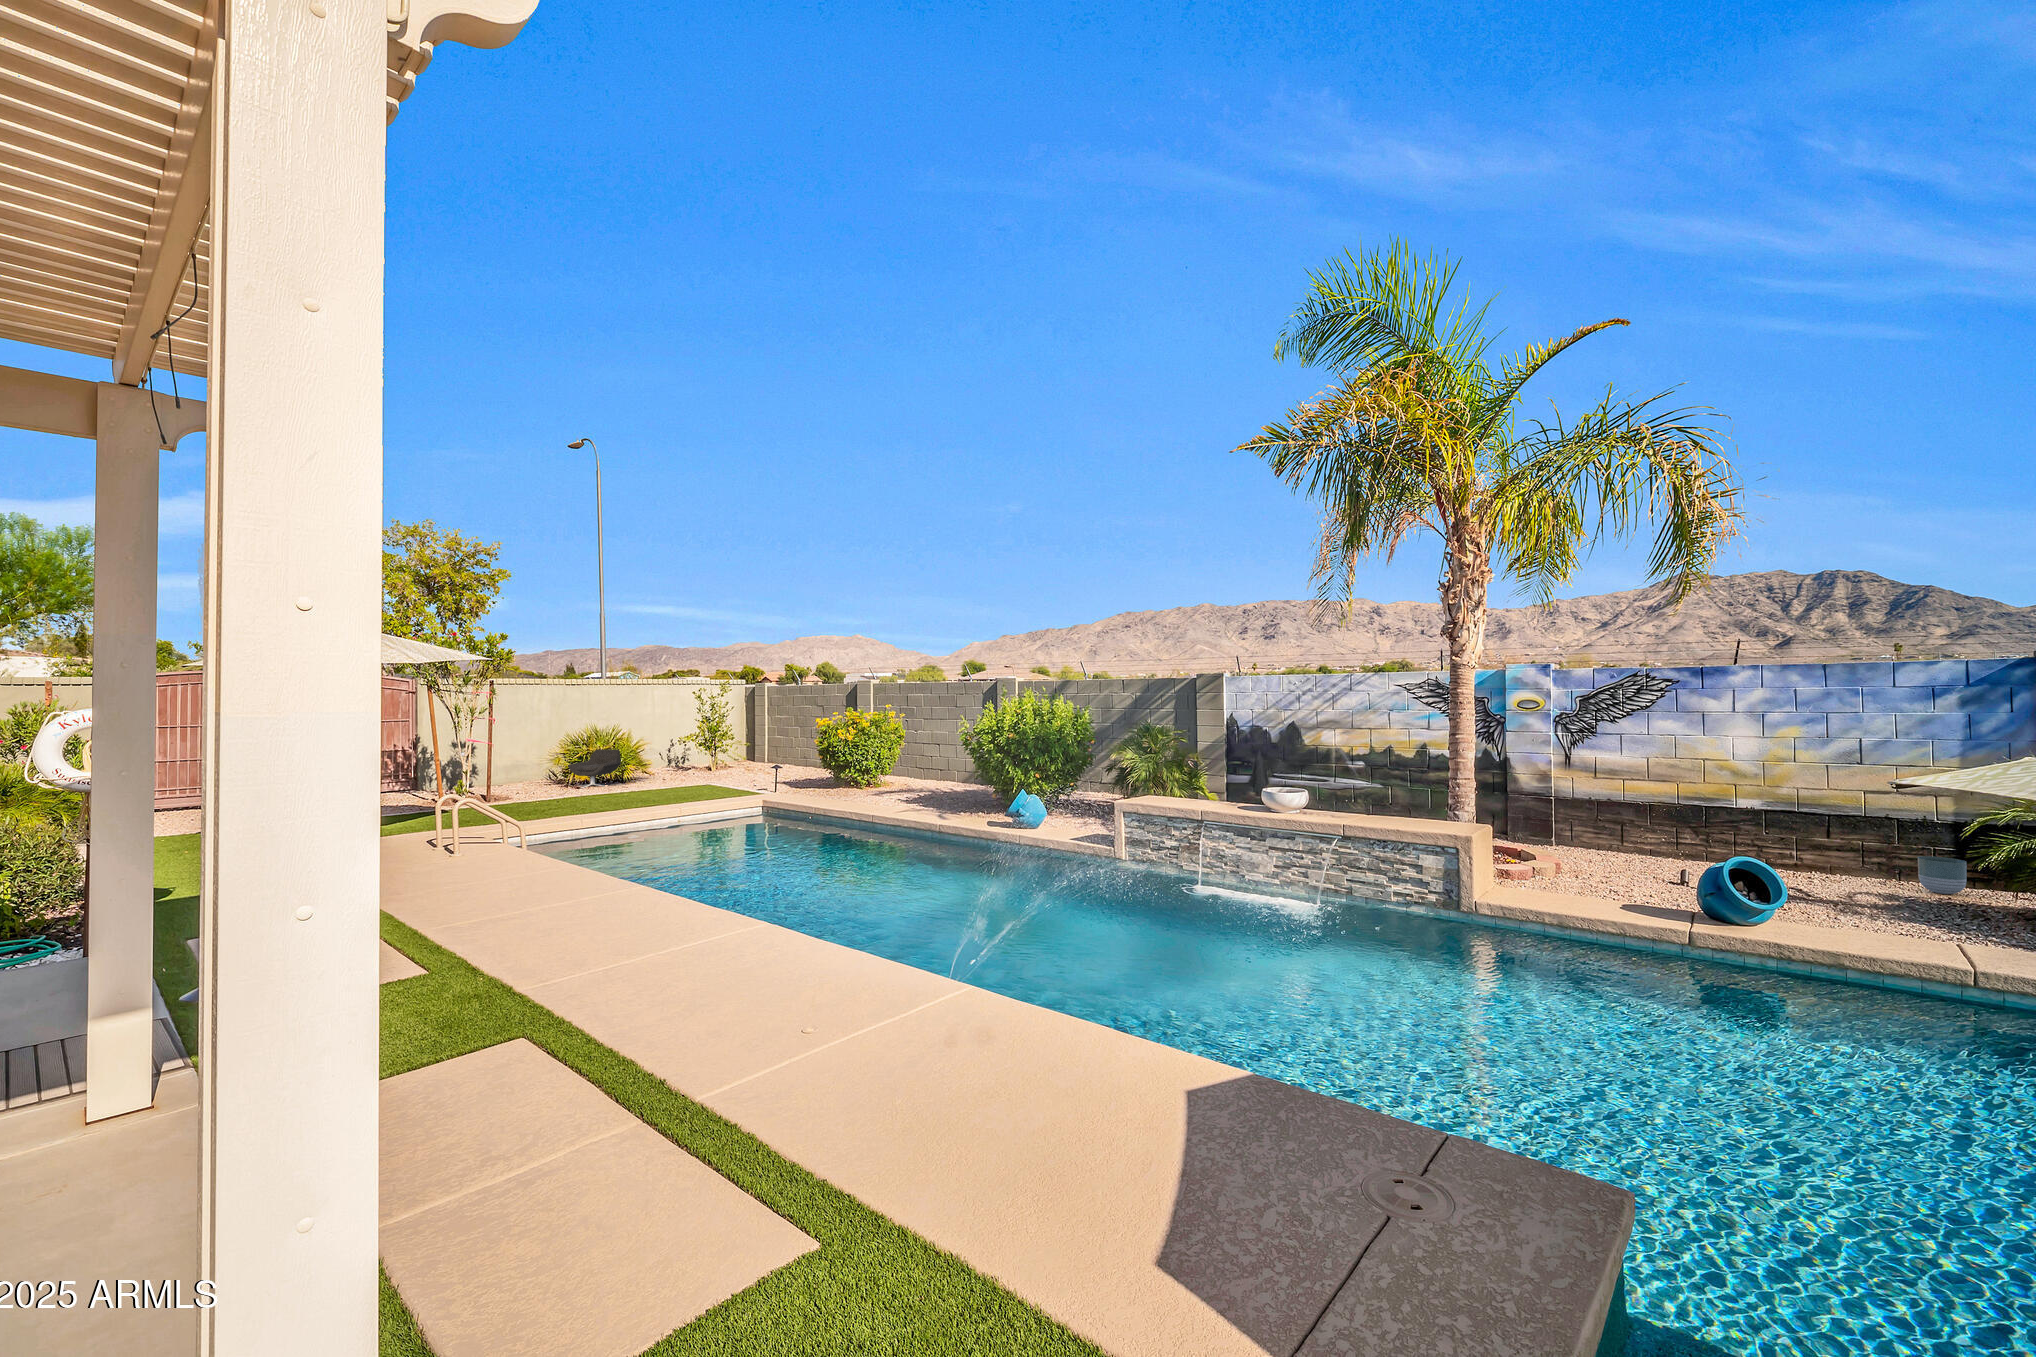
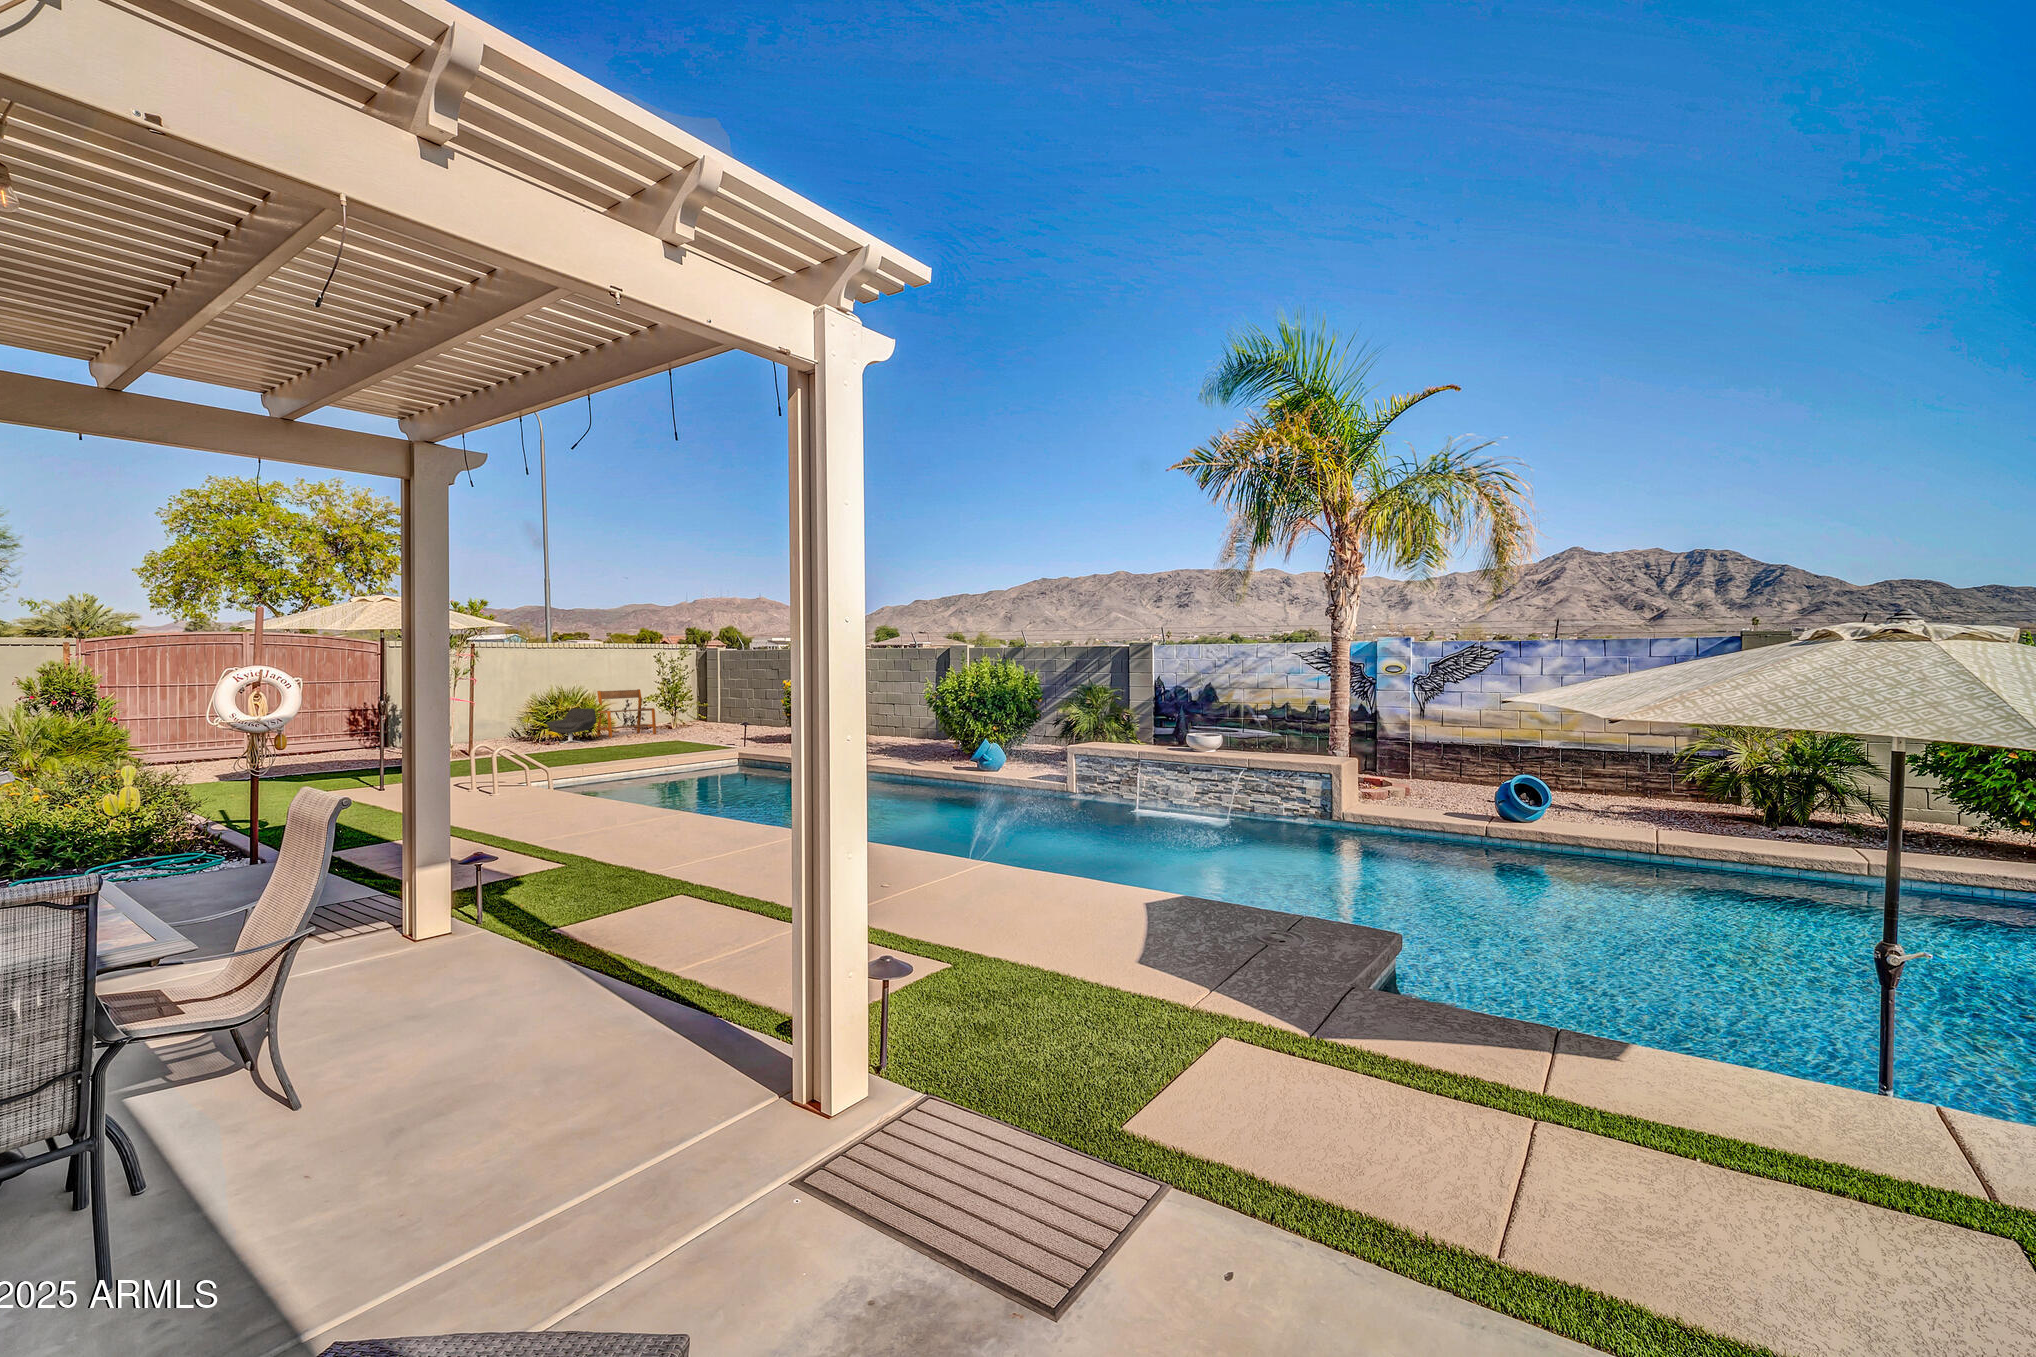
bench: none [625,728,688,781] -> present [596,689,656,738]
planter: present [1918,856,1967,894] -> none [1660,779,1691,806]

